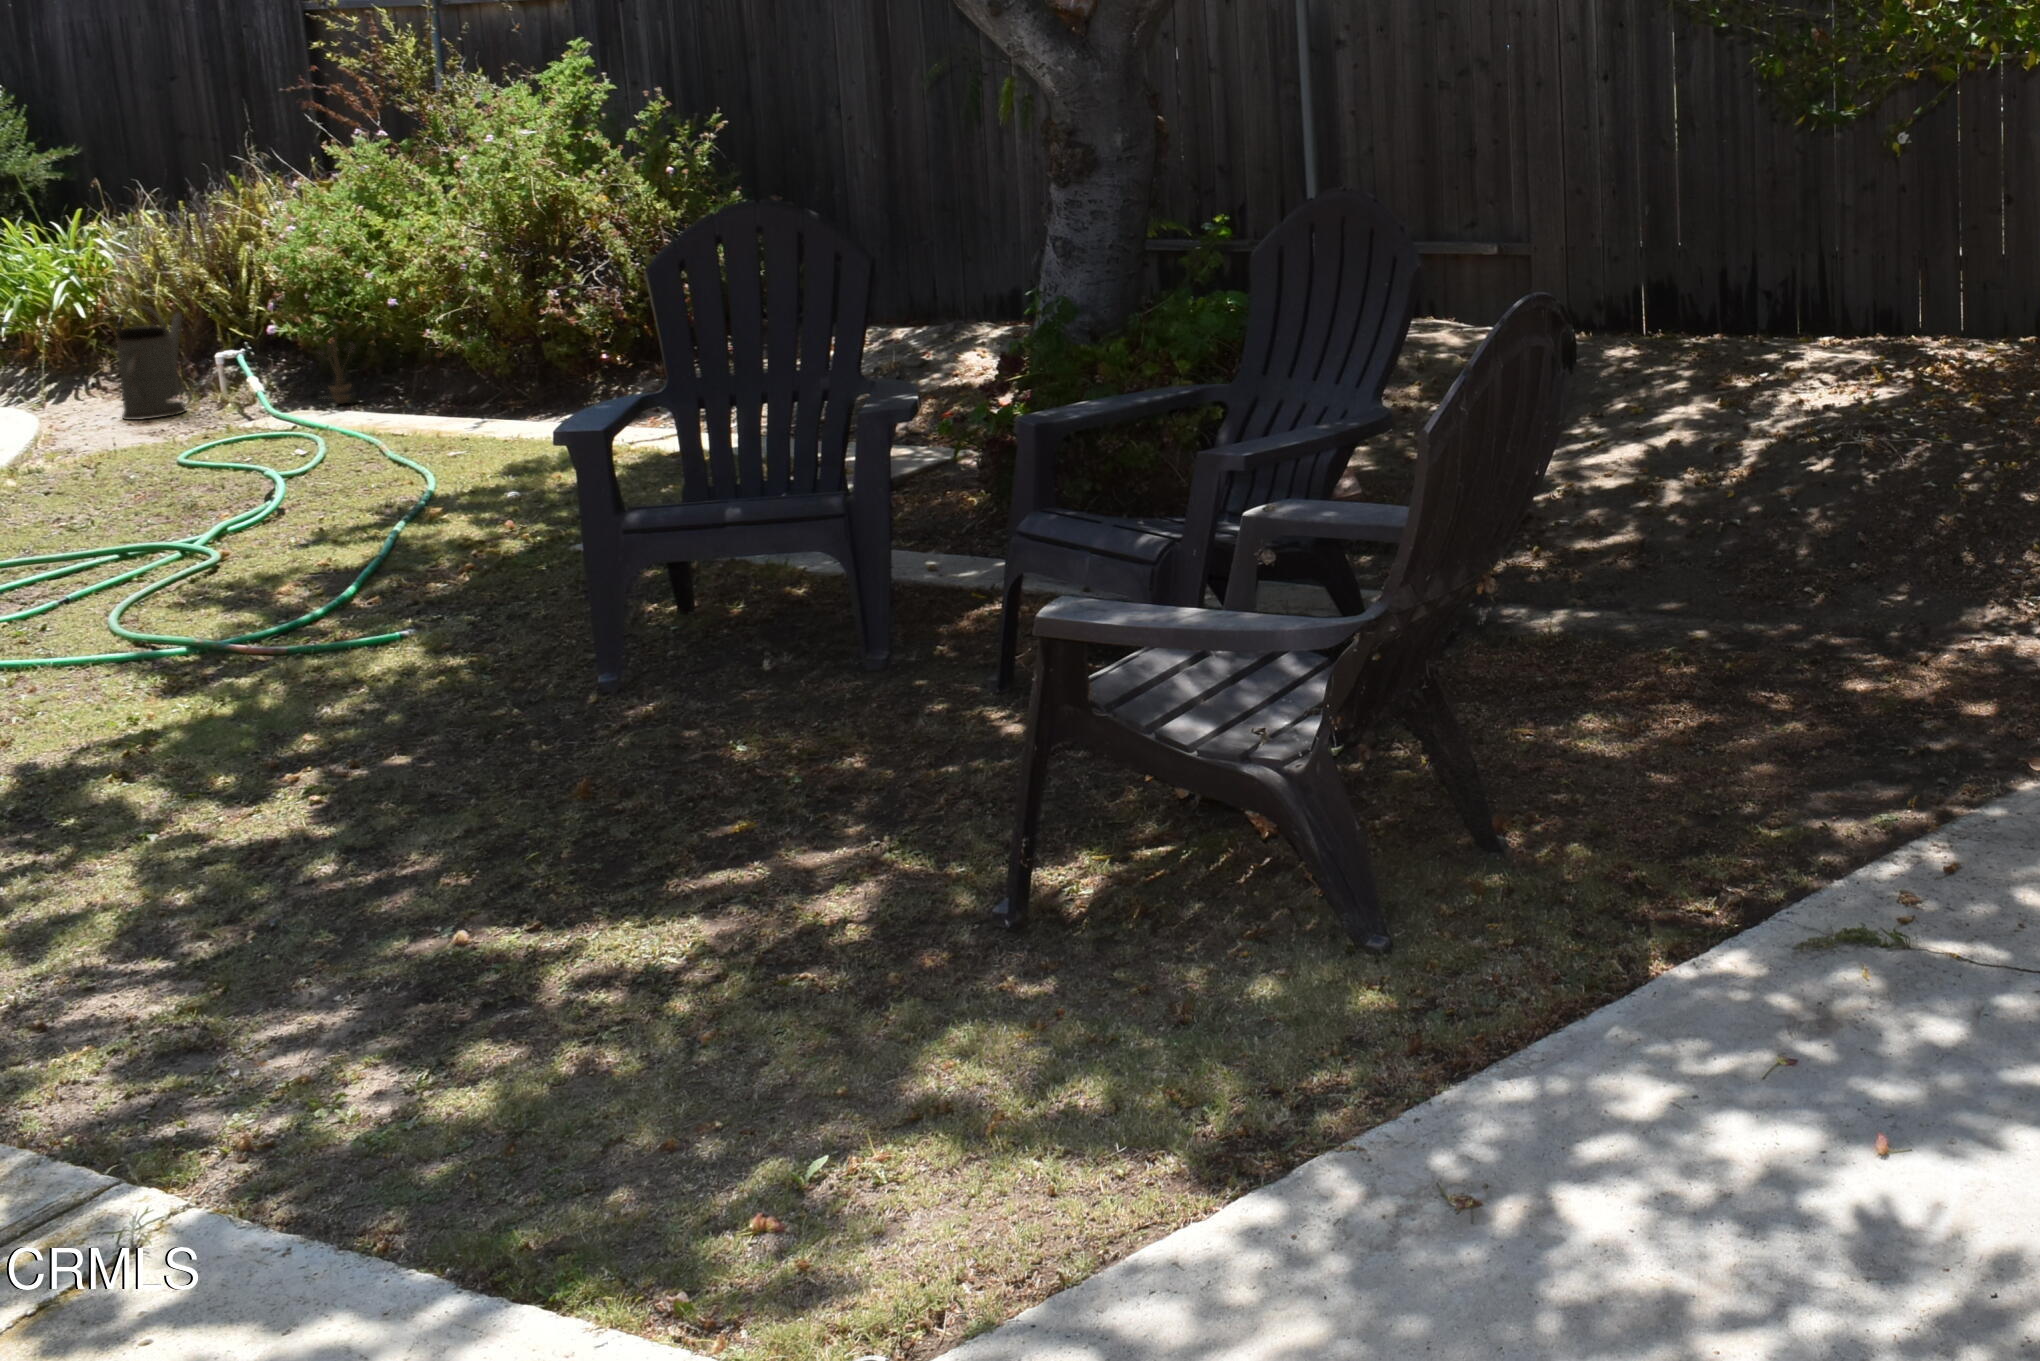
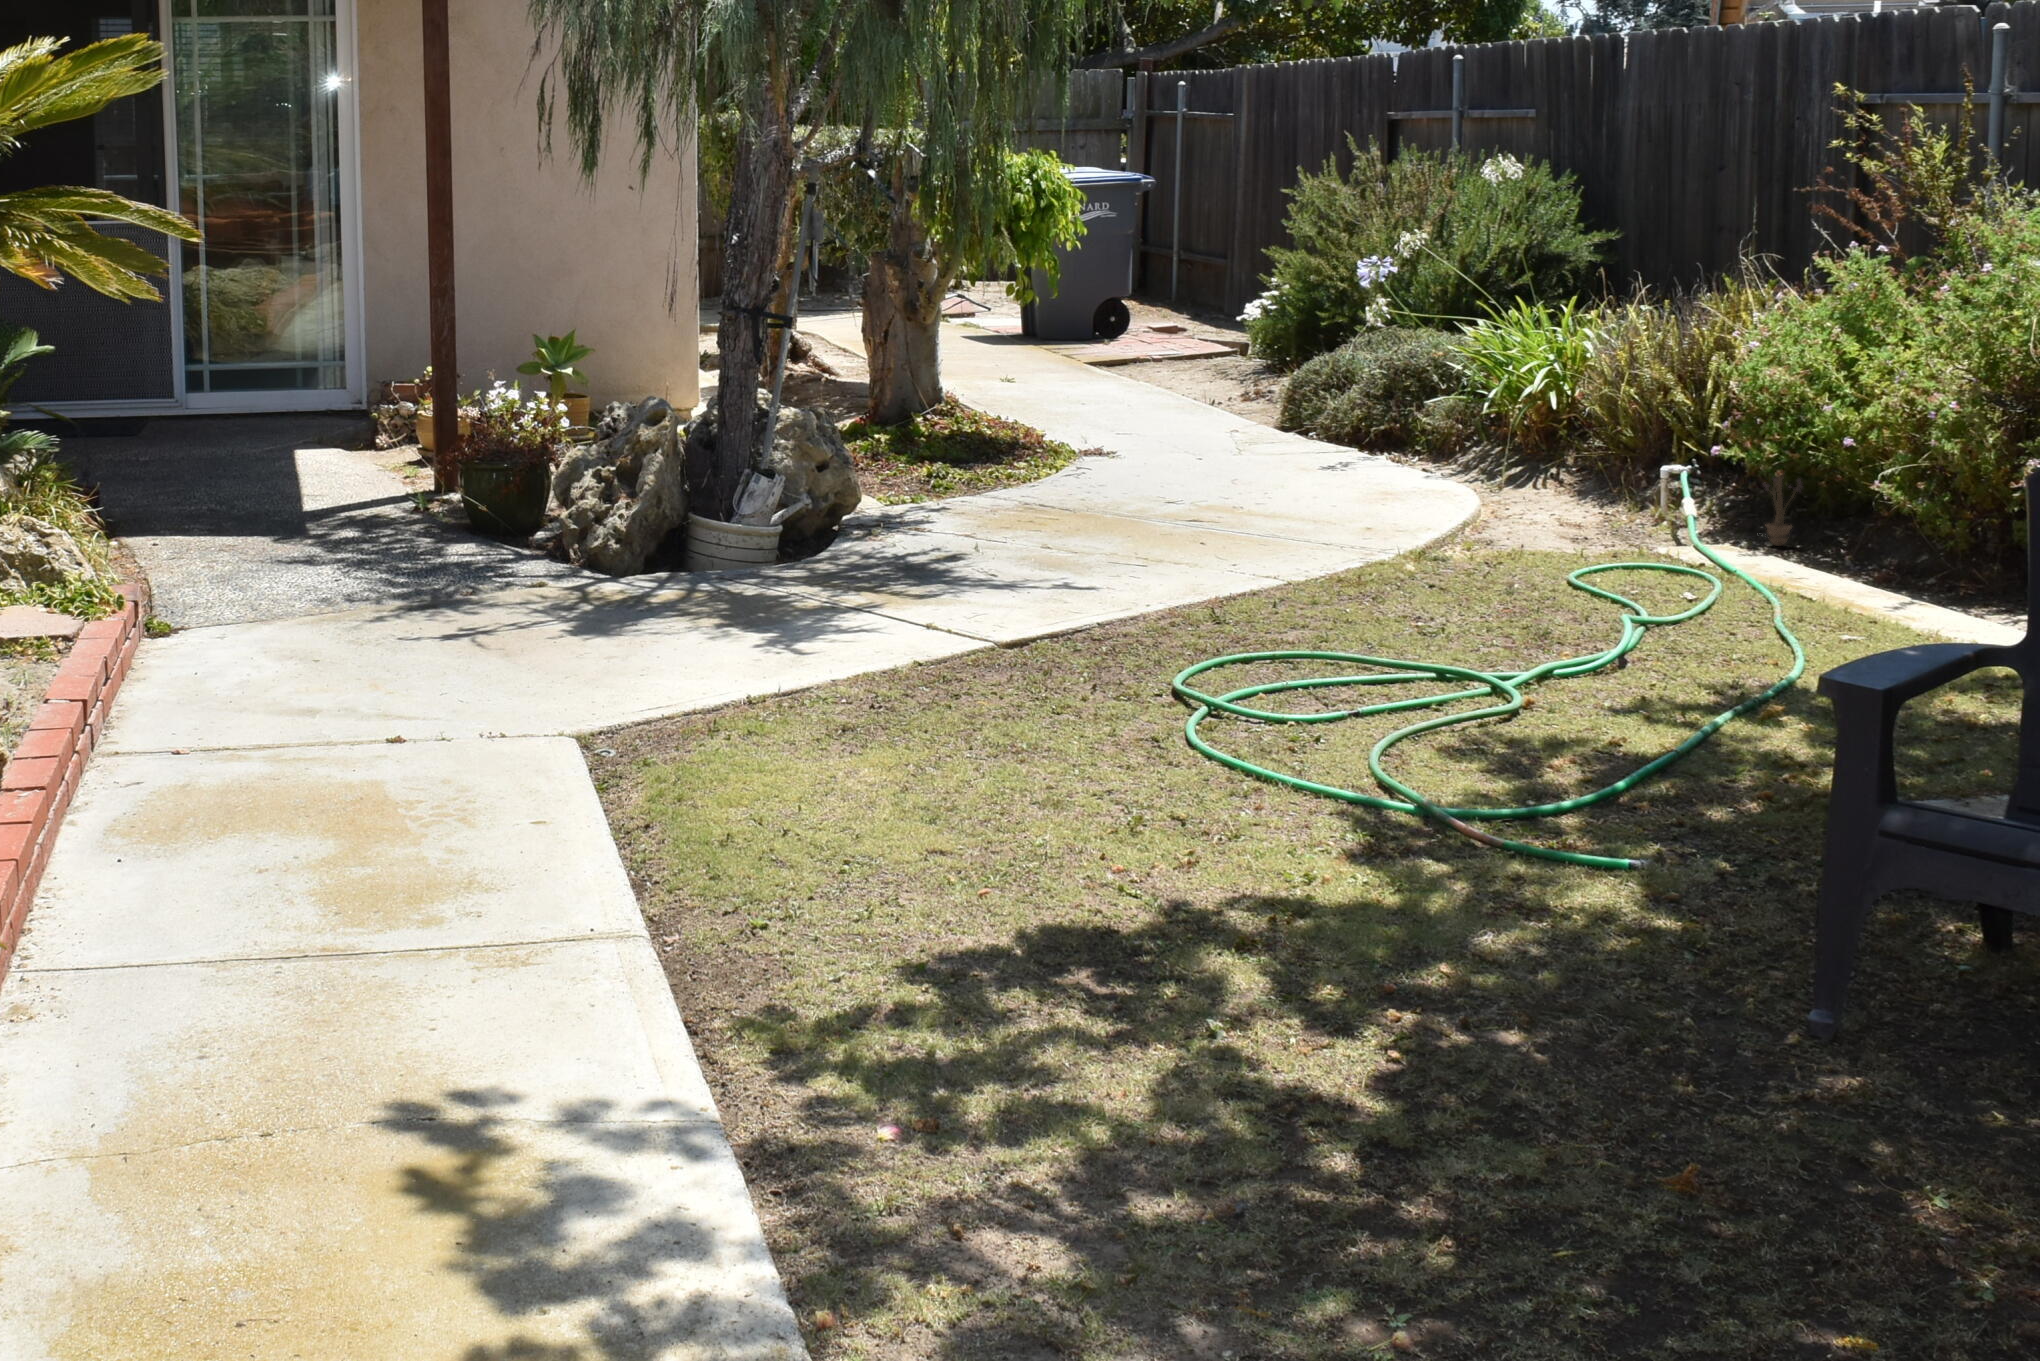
watering can: present [116,307,186,420] -> none [1559,405,1642,523]

